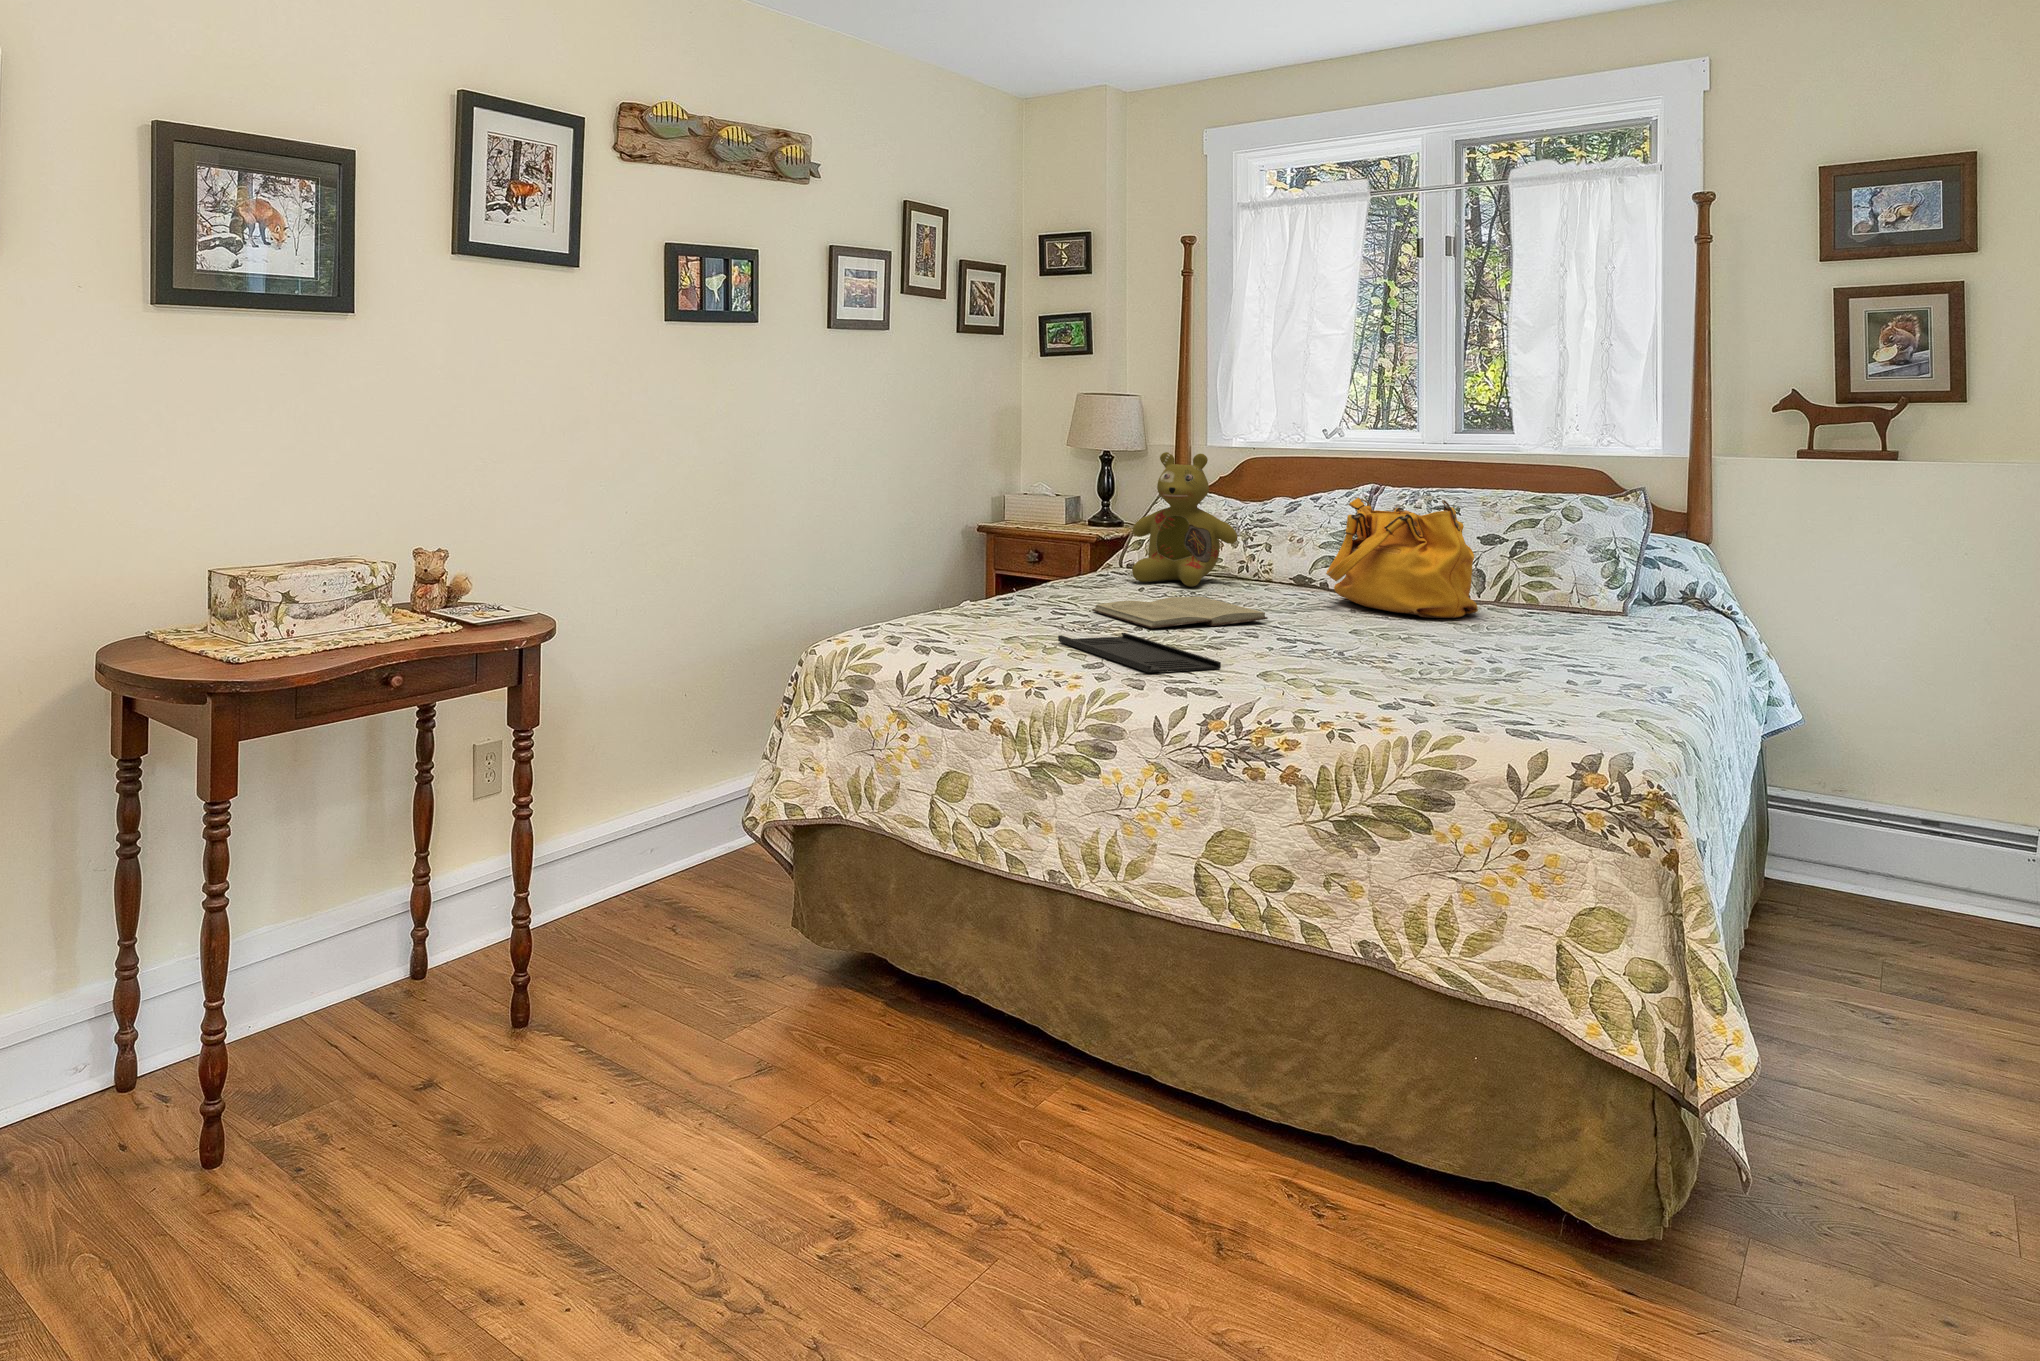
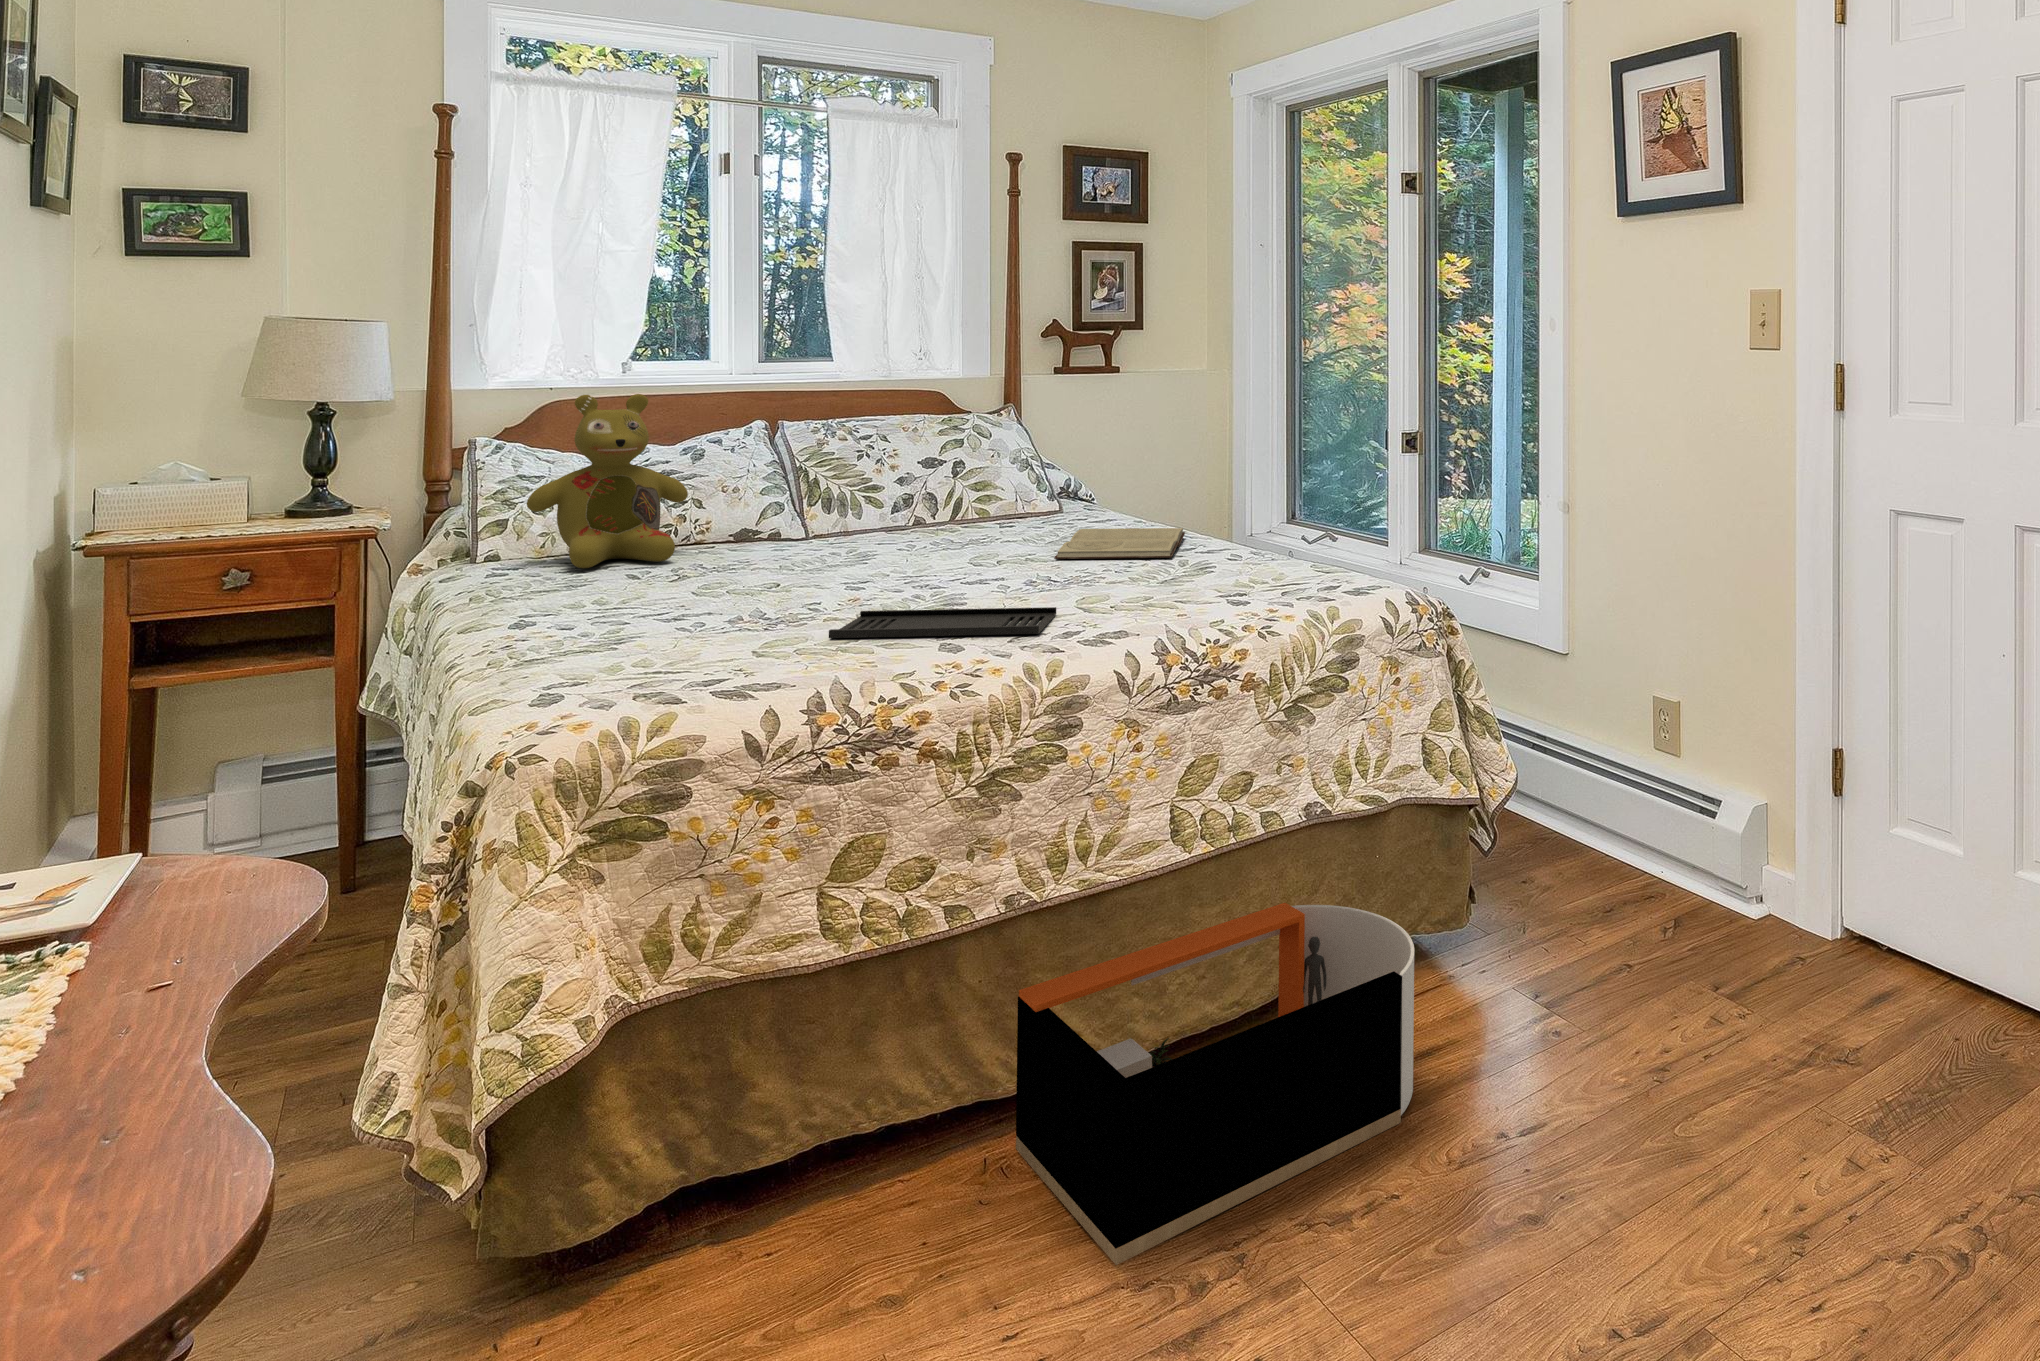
handbag: present [1326,498,1478,618] -> none [835,425,993,543]
book: present [1092,597,1268,628] -> present [1054,528,1185,559]
storage bin: none [948,948,1359,1280] -> present [1016,903,1414,1265]

